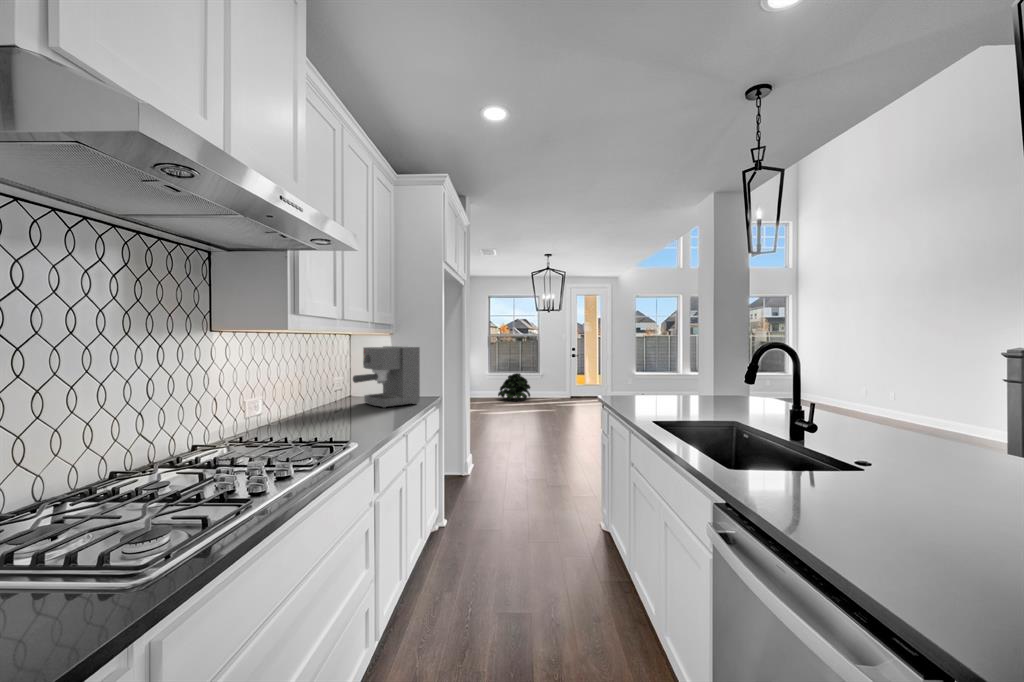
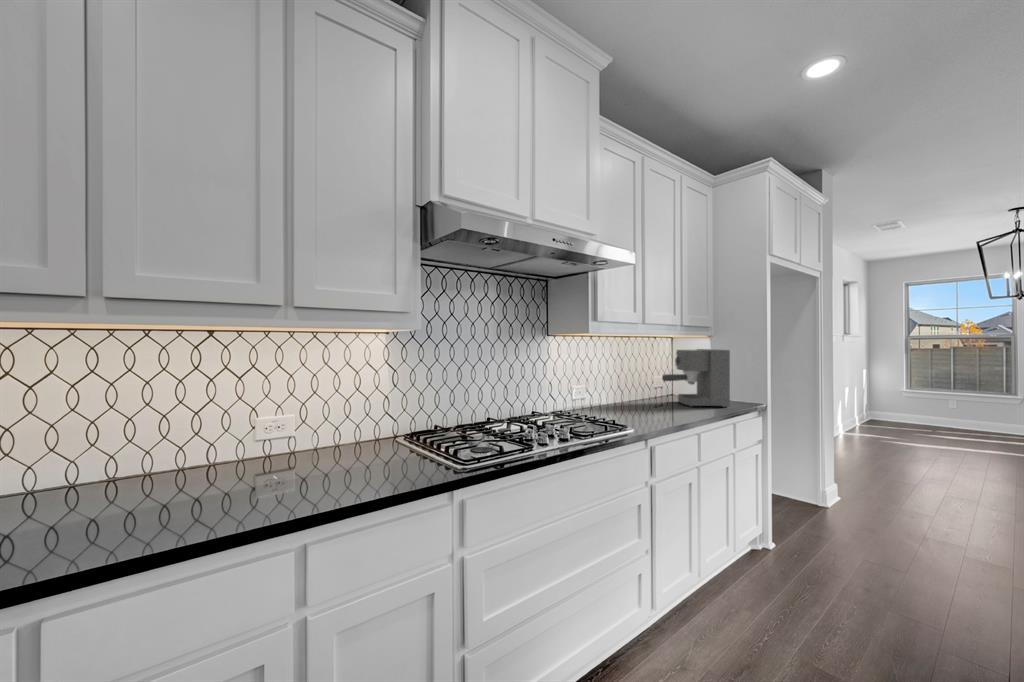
potted plant: present [498,373,530,401] -> none [922,393,986,433]

